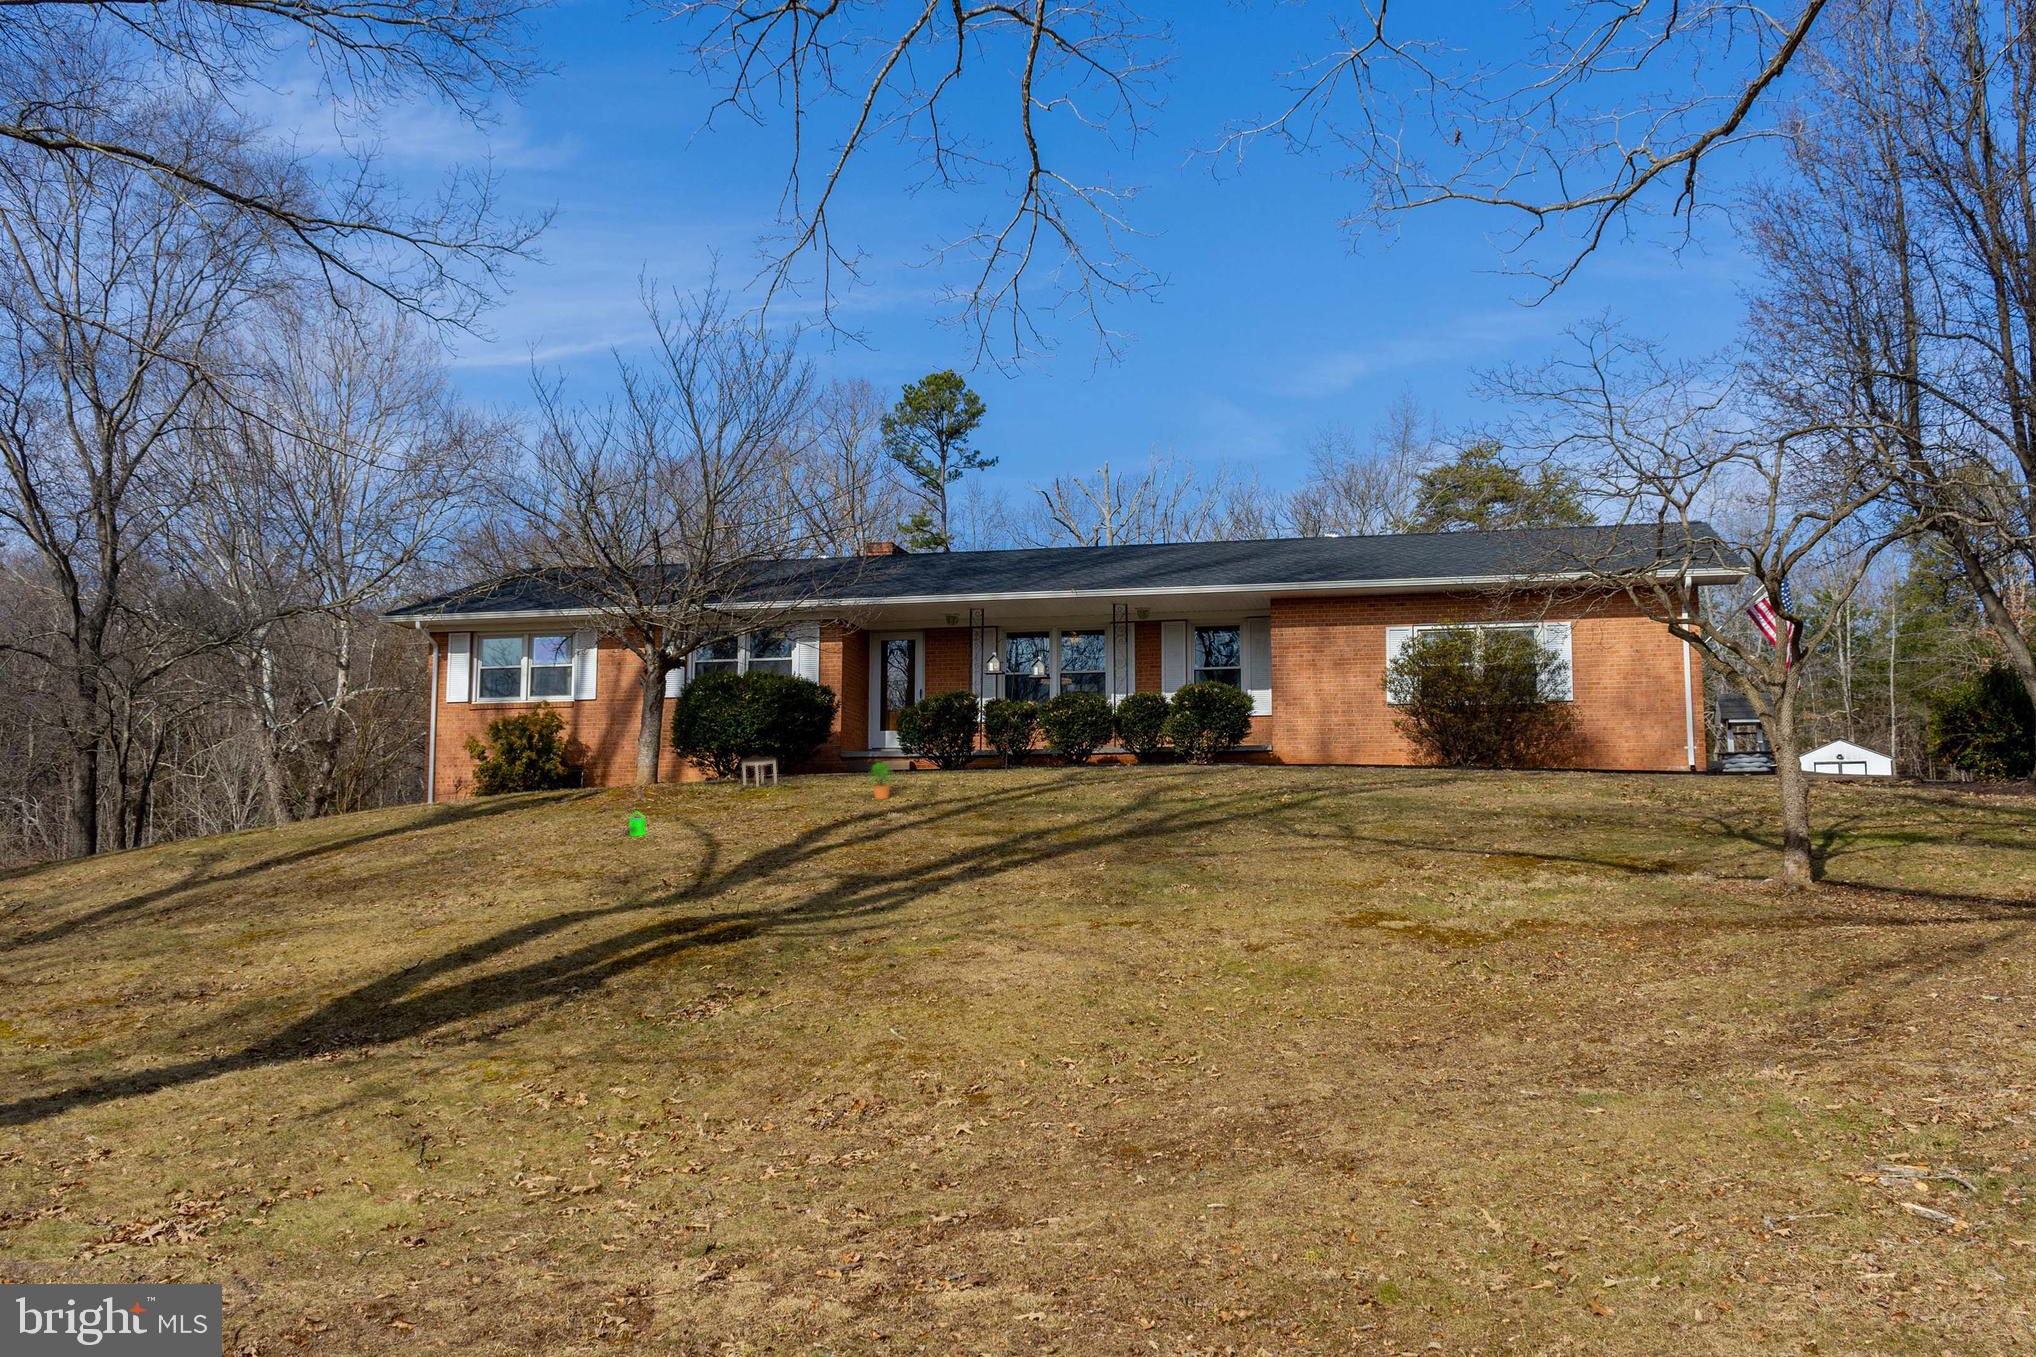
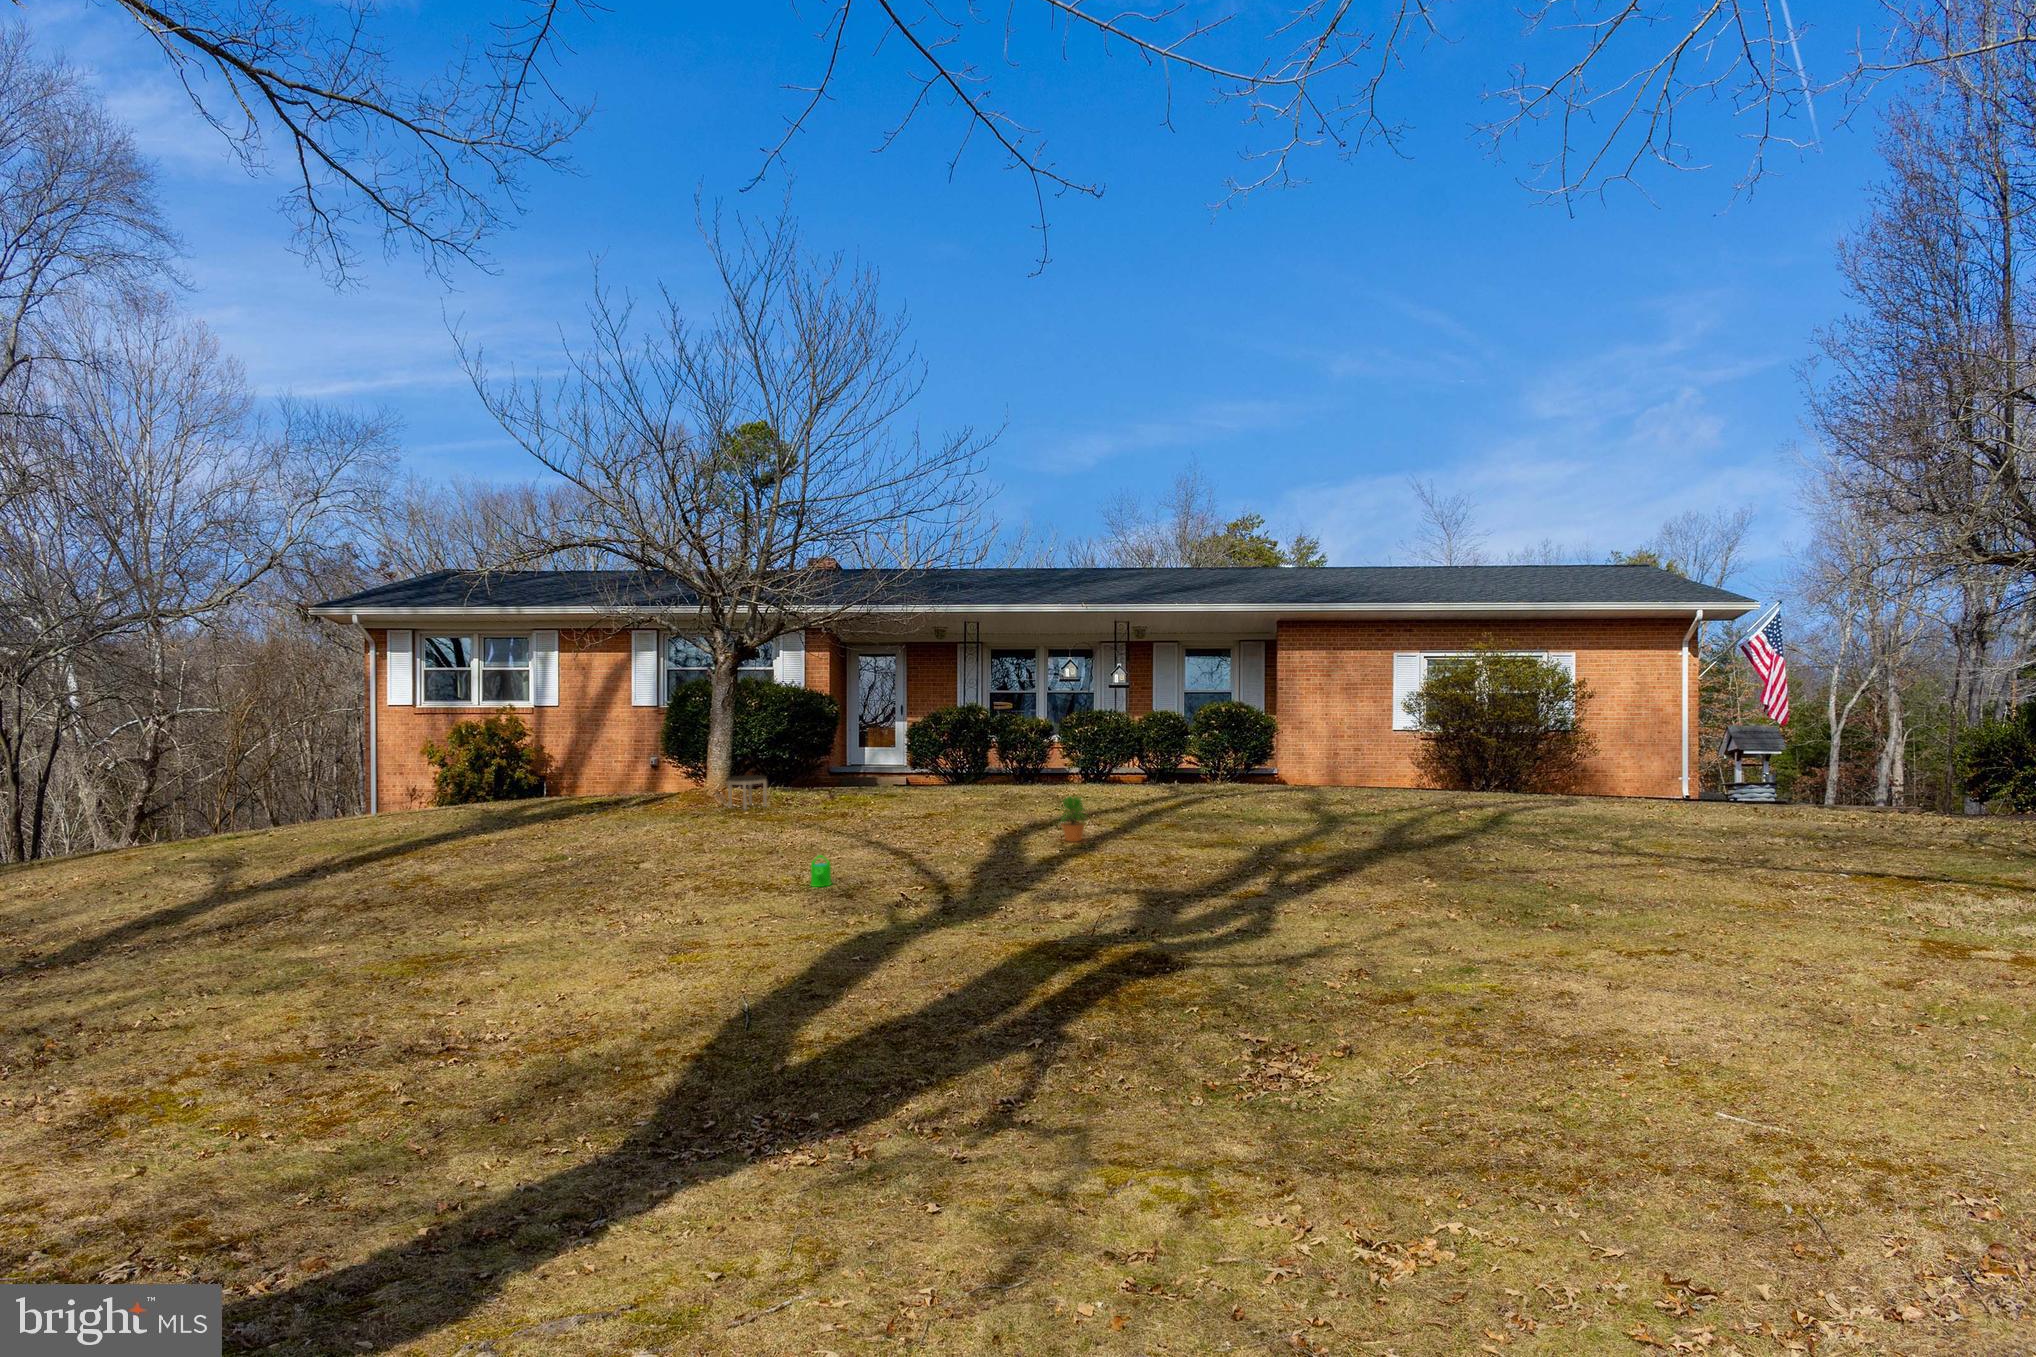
potted plant: present [870,762,892,799] -> present [1058,796,1088,842]
watering can: present [629,811,646,836] -> present [811,855,831,887]

